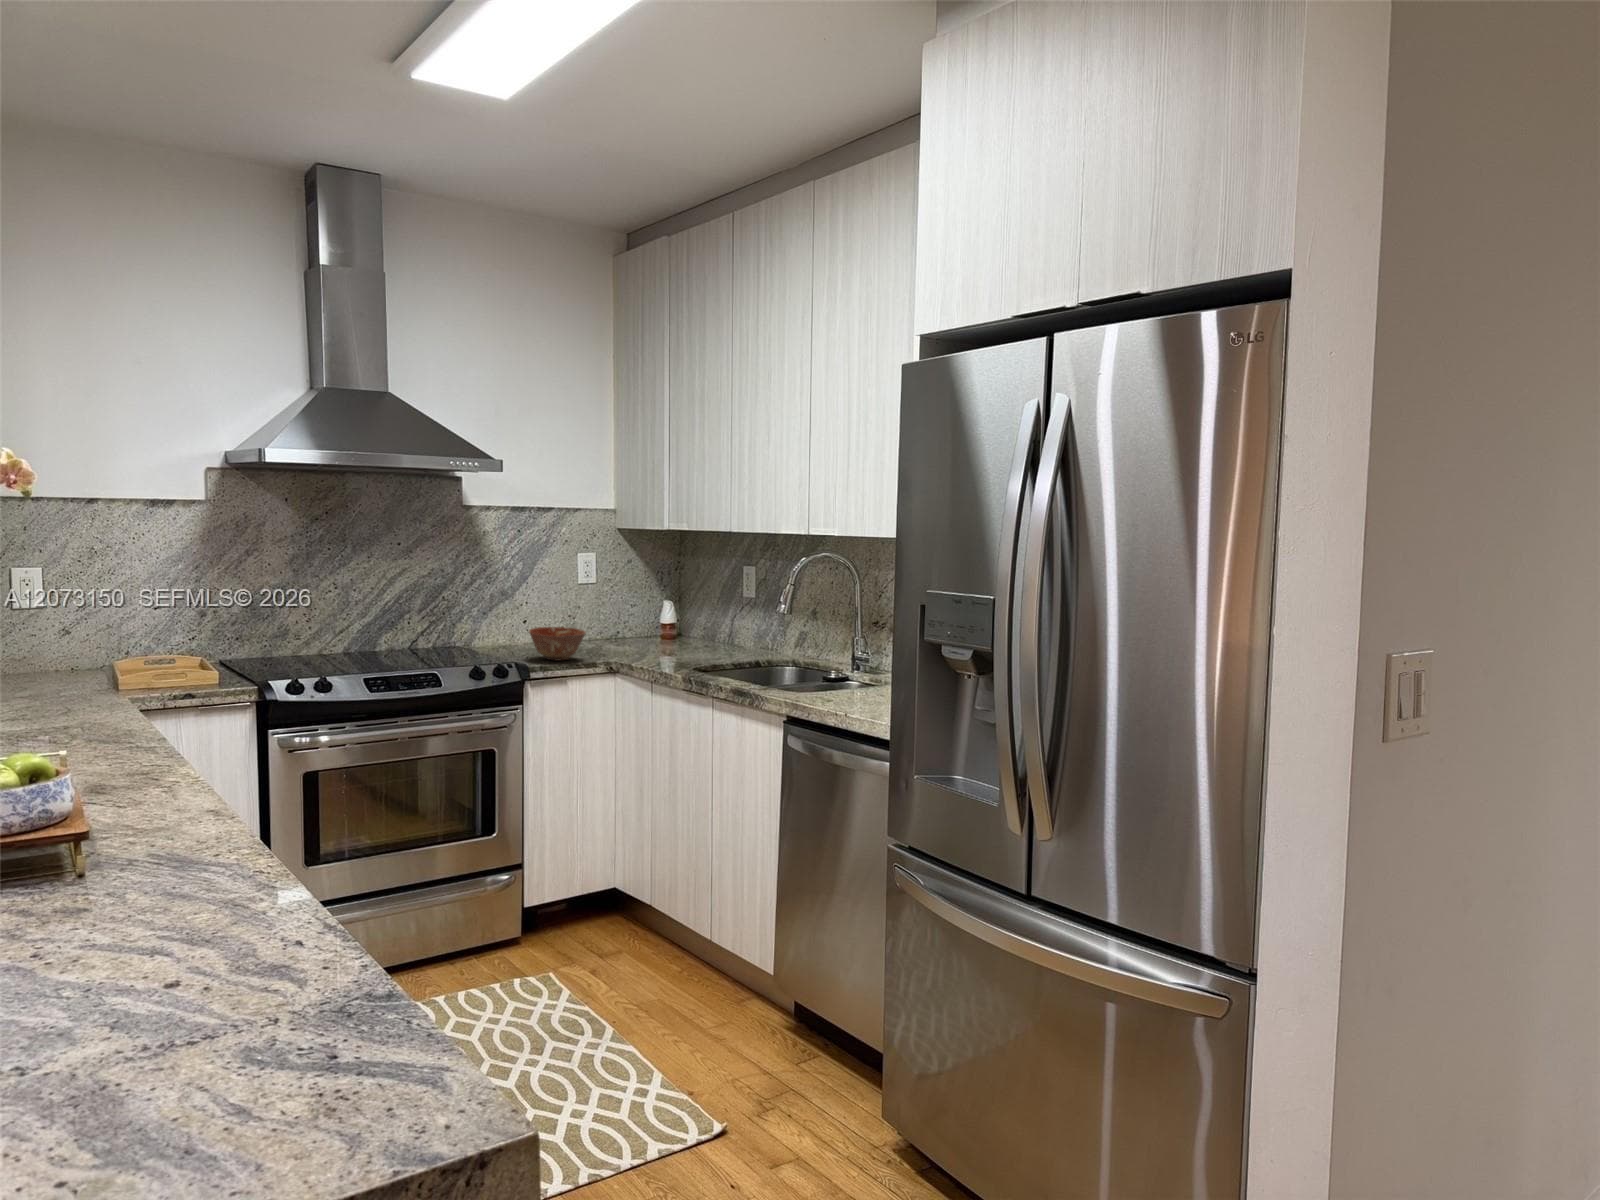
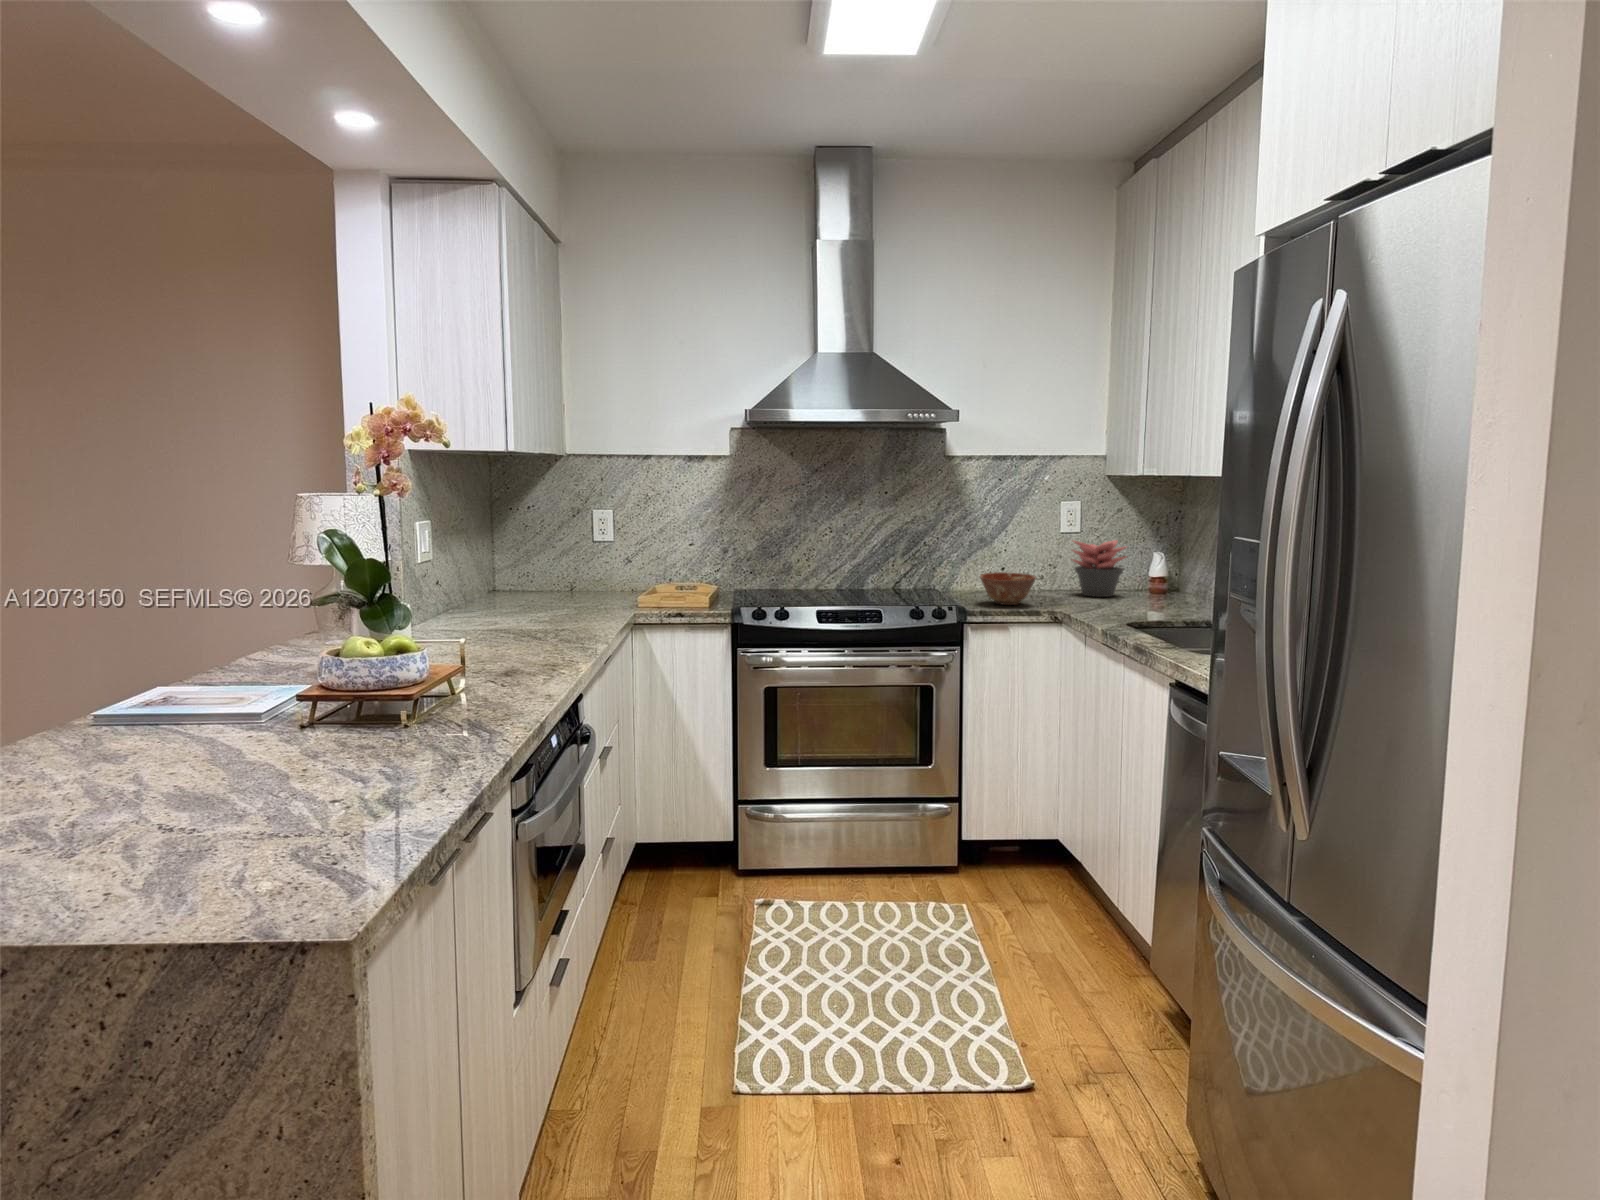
succulent plant: none [597,591,652,646] -> present [1072,540,1126,597]

